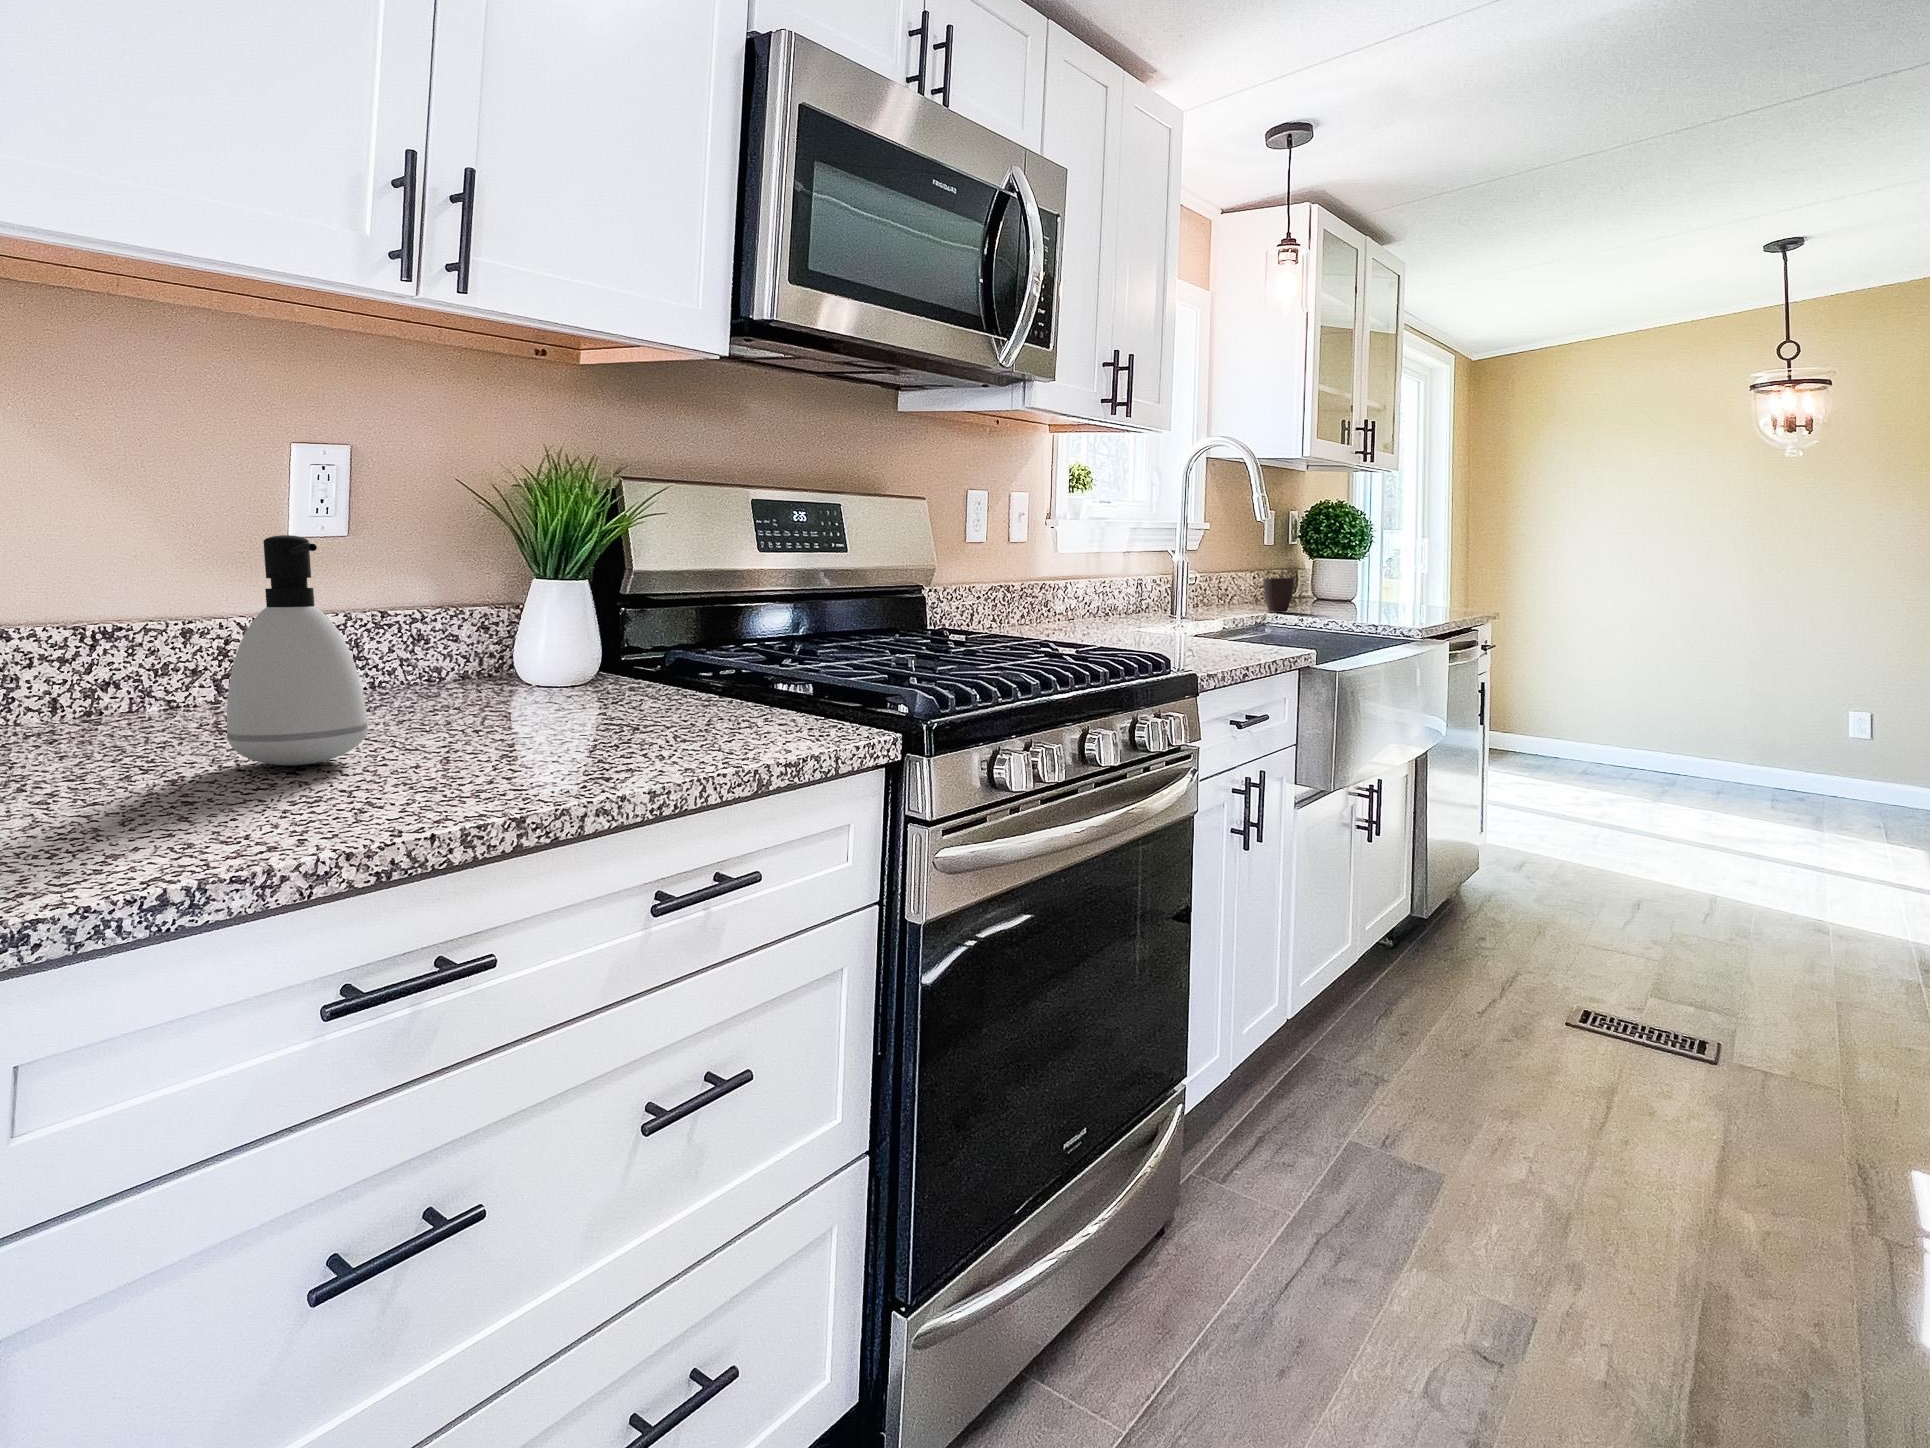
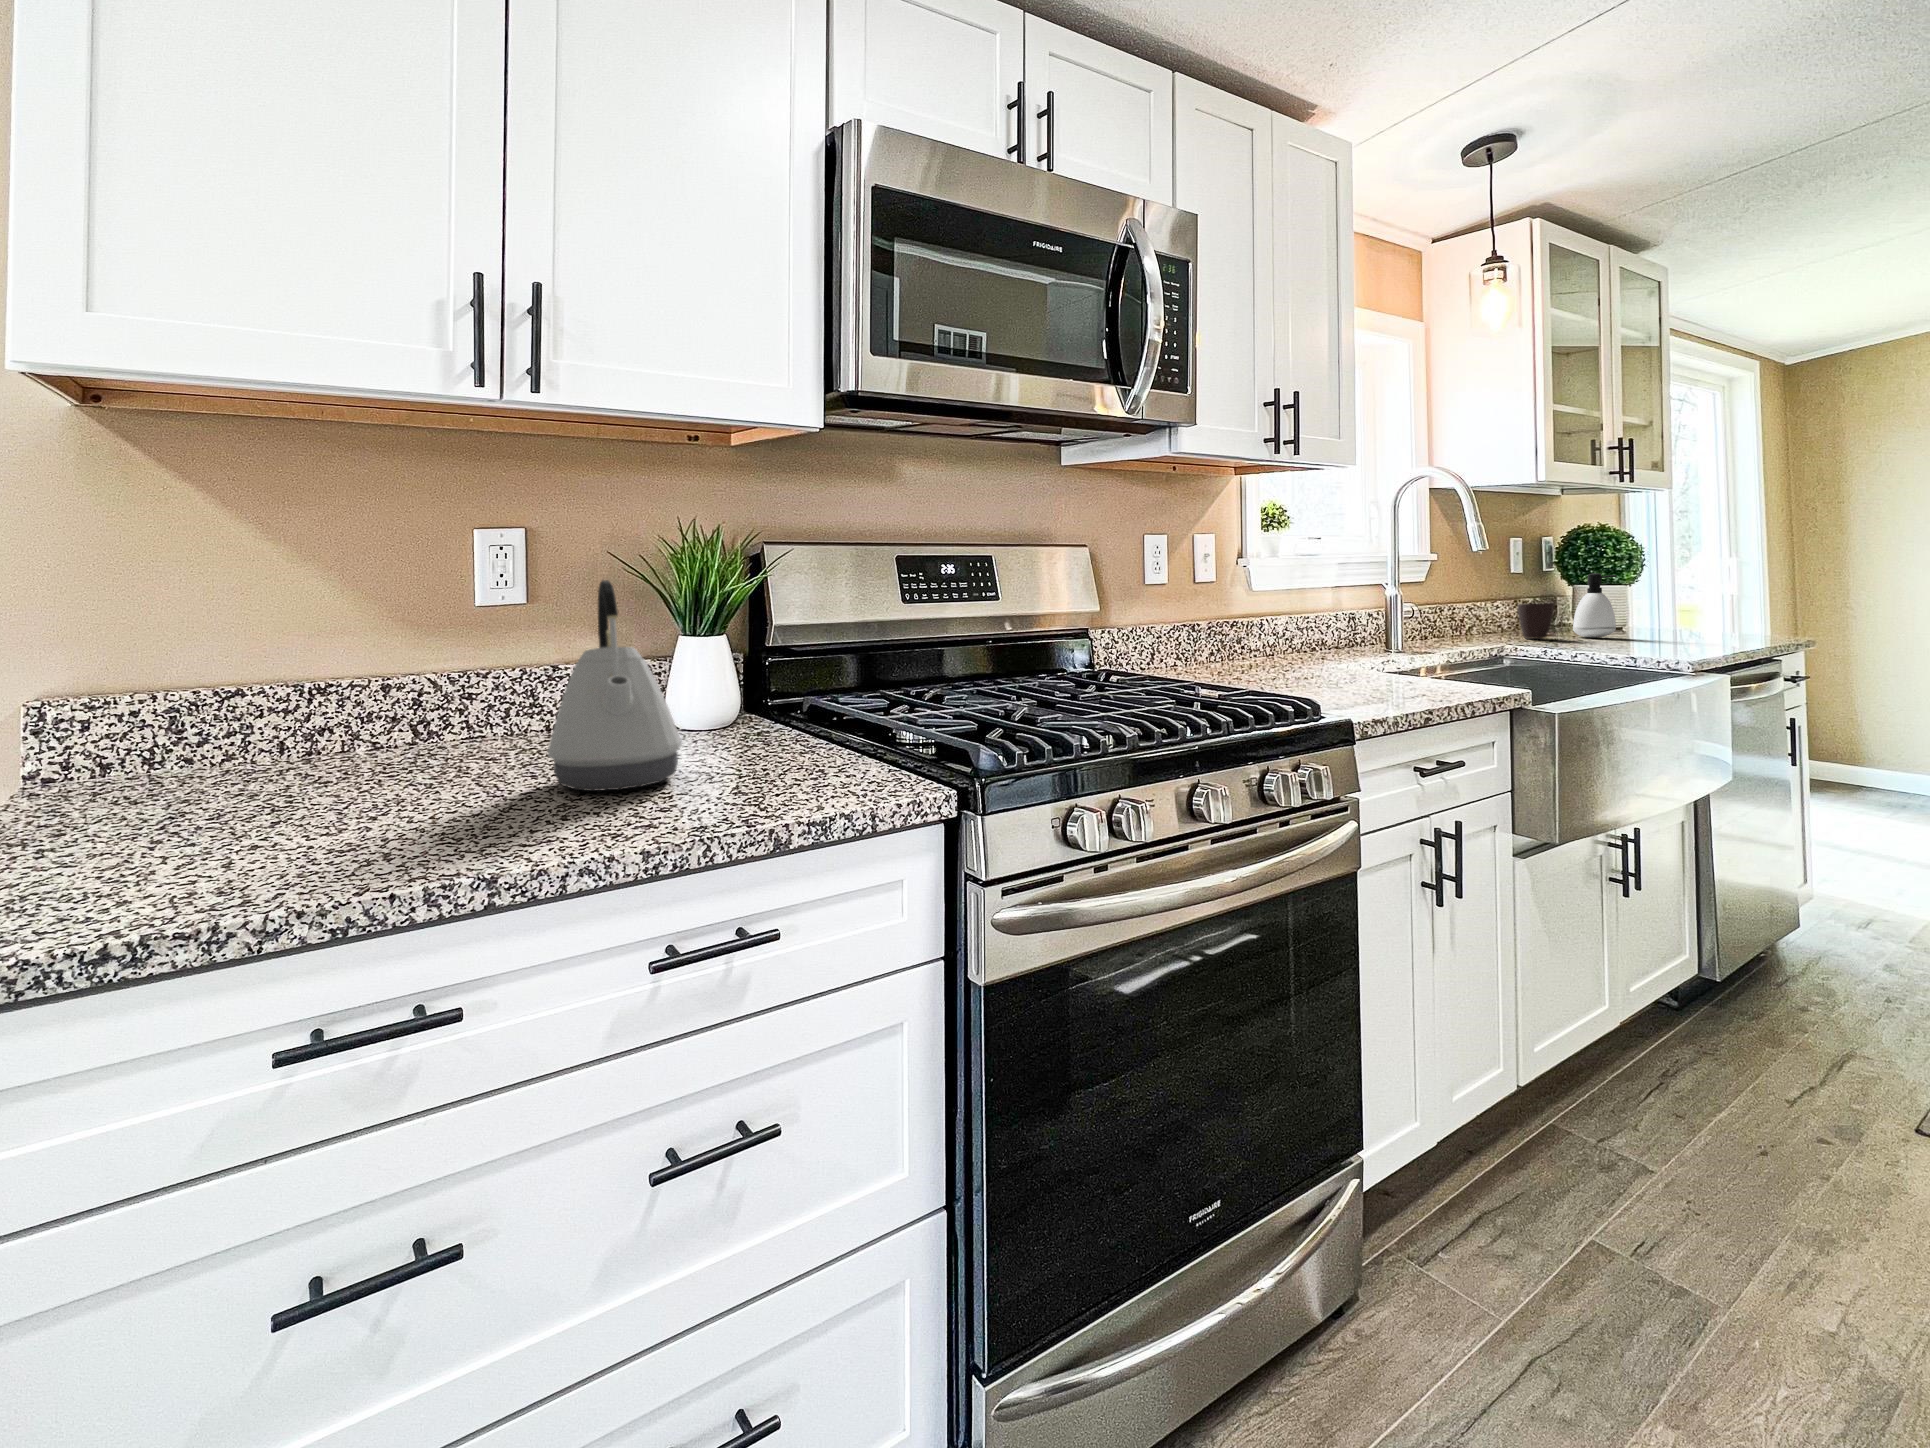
kettle: none [467,513,614,741] -> present [548,580,682,791]
soap dispenser: present [227,535,368,765] -> present [1573,573,1617,638]

